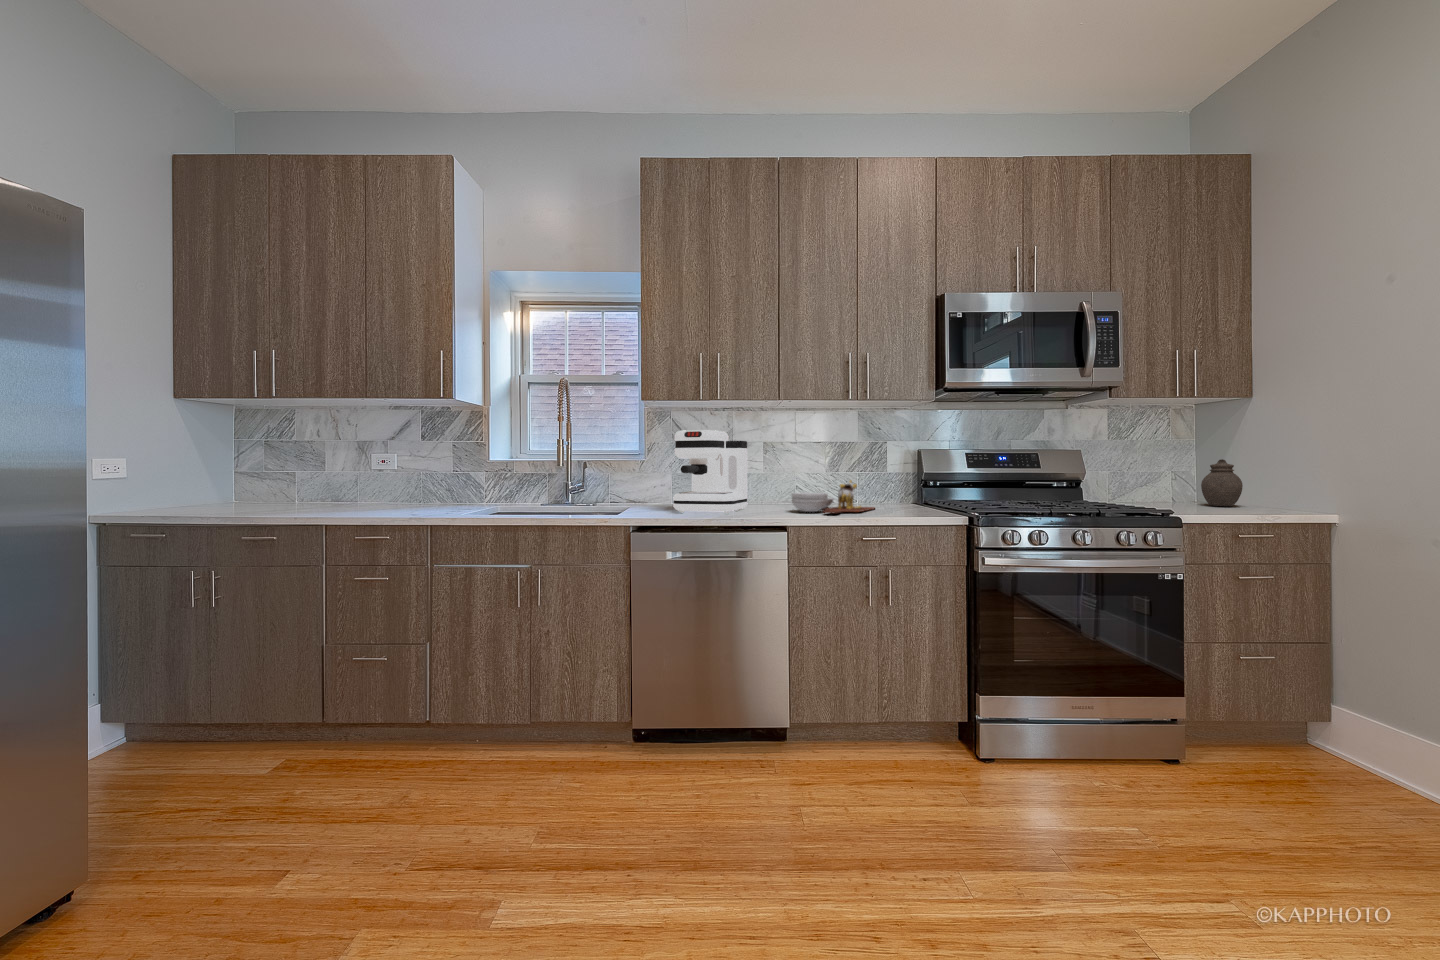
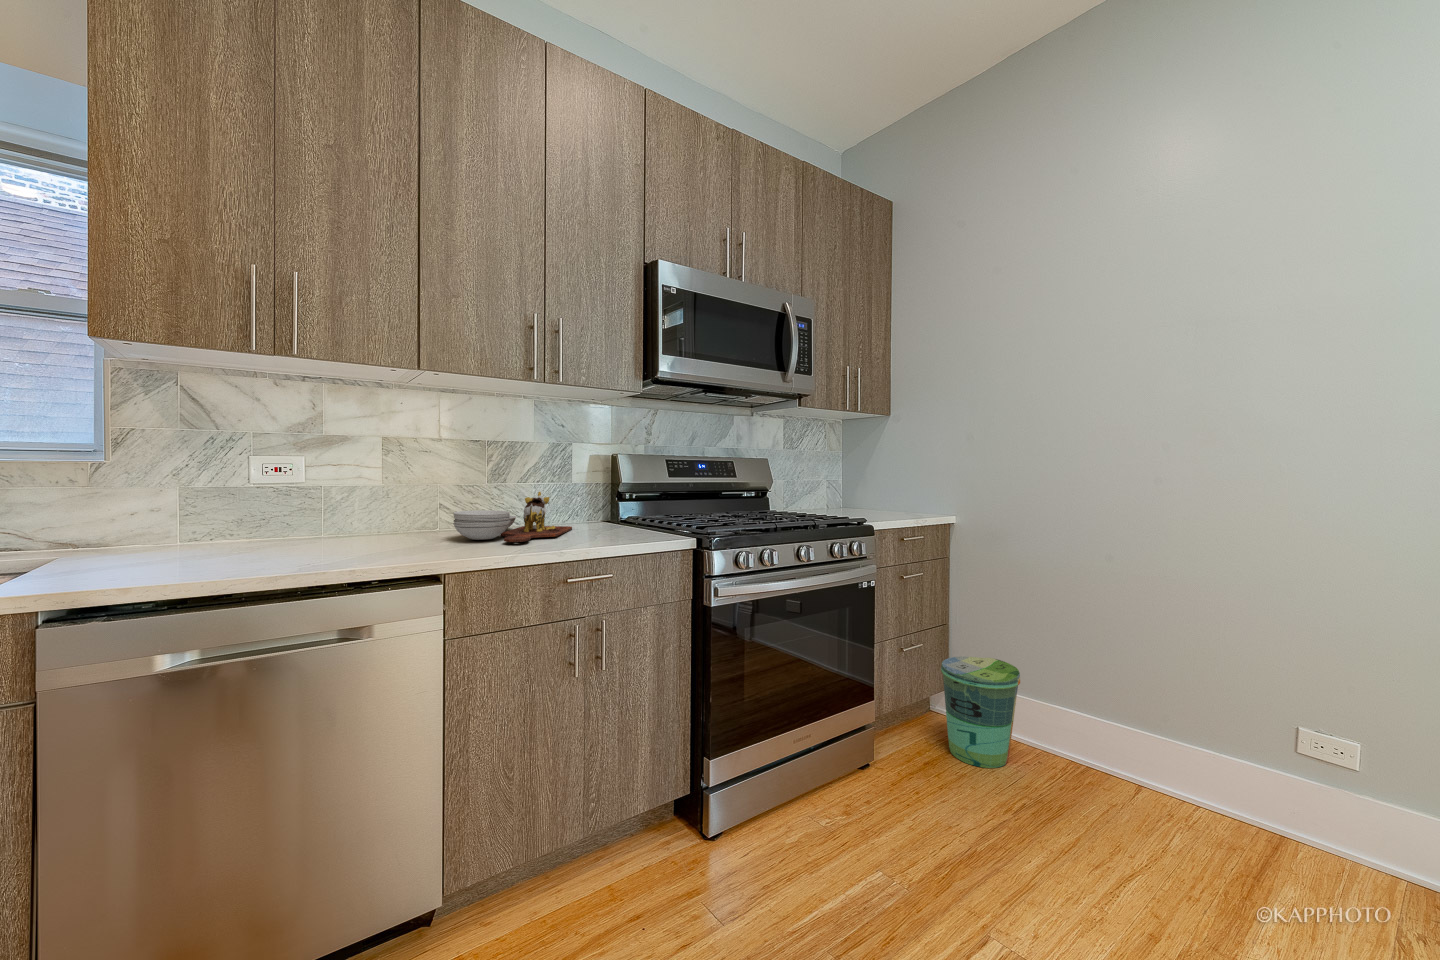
coffee maker: present [673,430,748,513] -> none [222,410,379,553]
jar: present [1201,459,1243,506] -> none [863,469,895,512]
trash can: none [1267,666,1368,783] -> present [941,657,1020,768]

